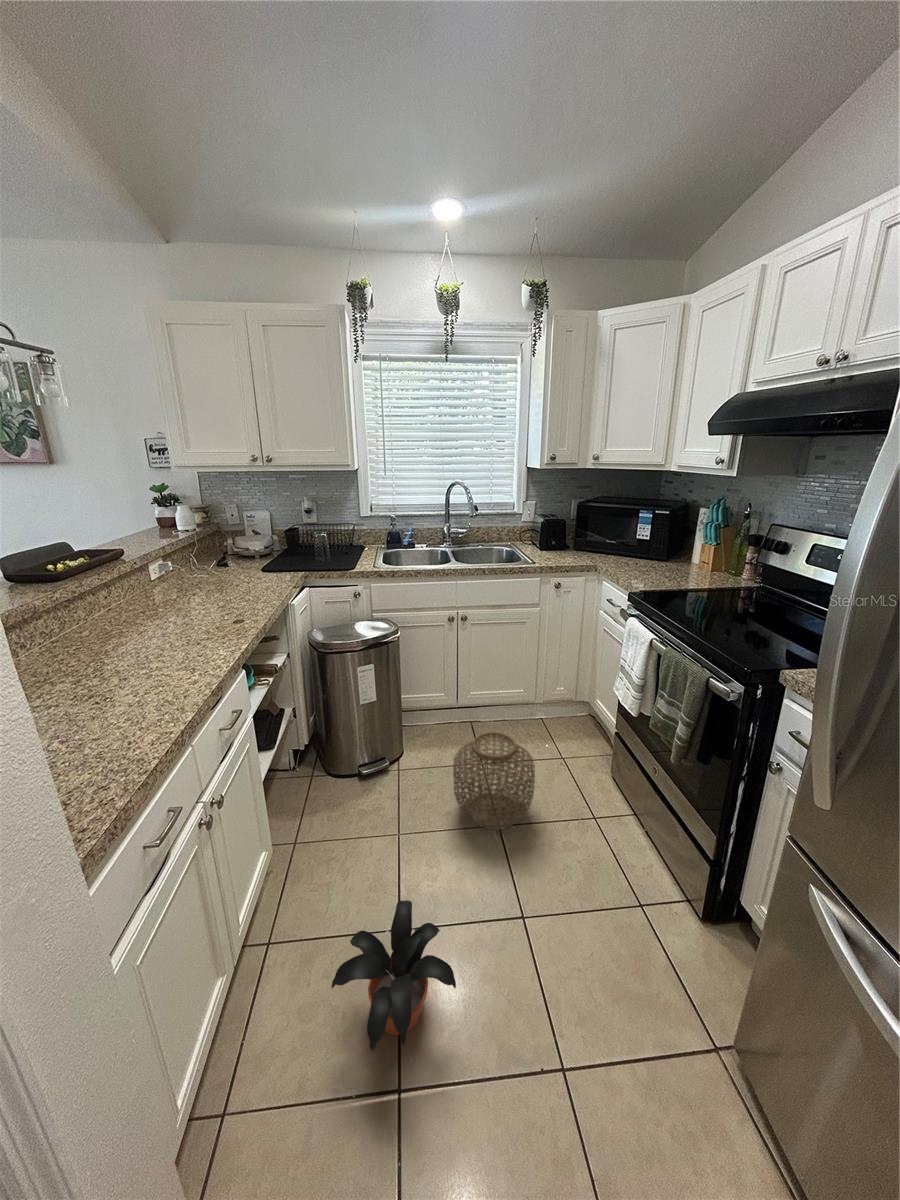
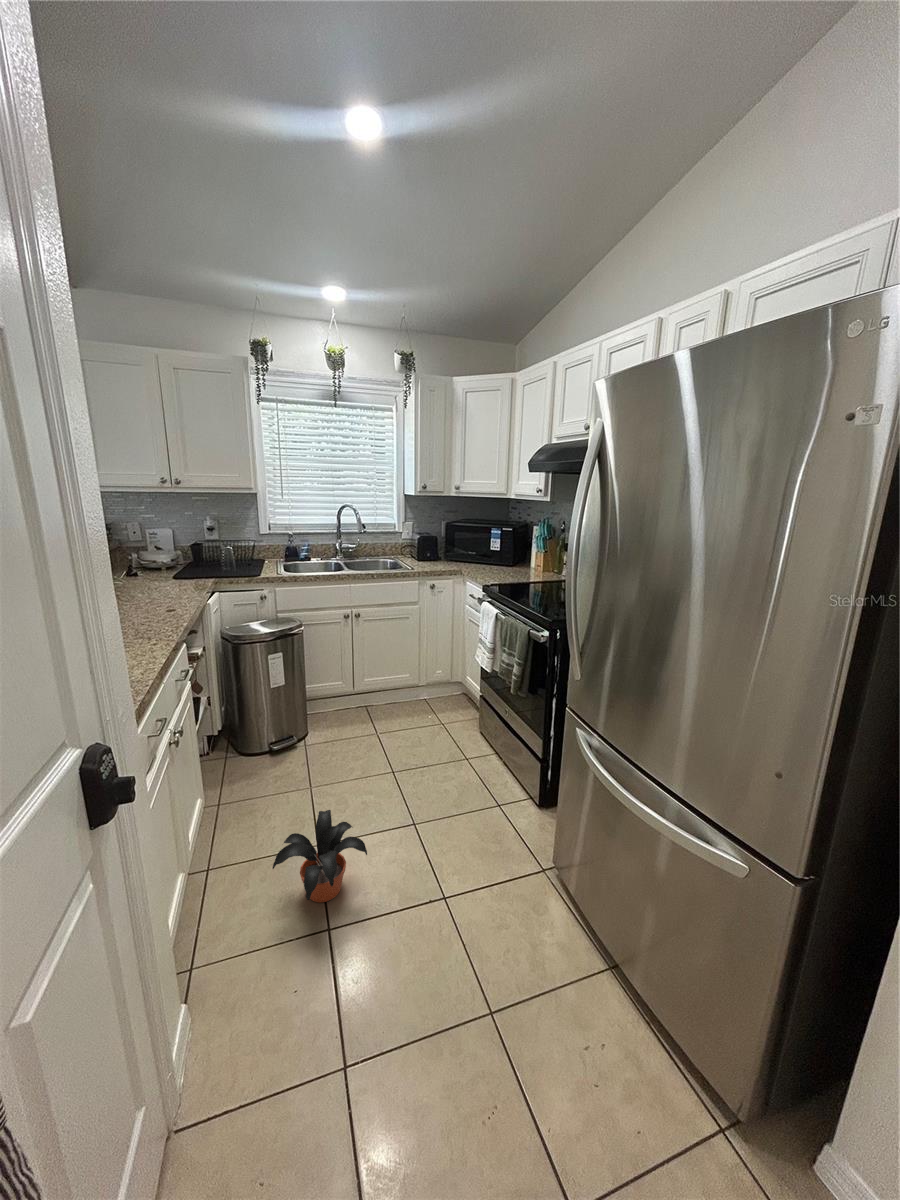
woven basket: present [453,732,535,830] -> none [355,698,420,774]

